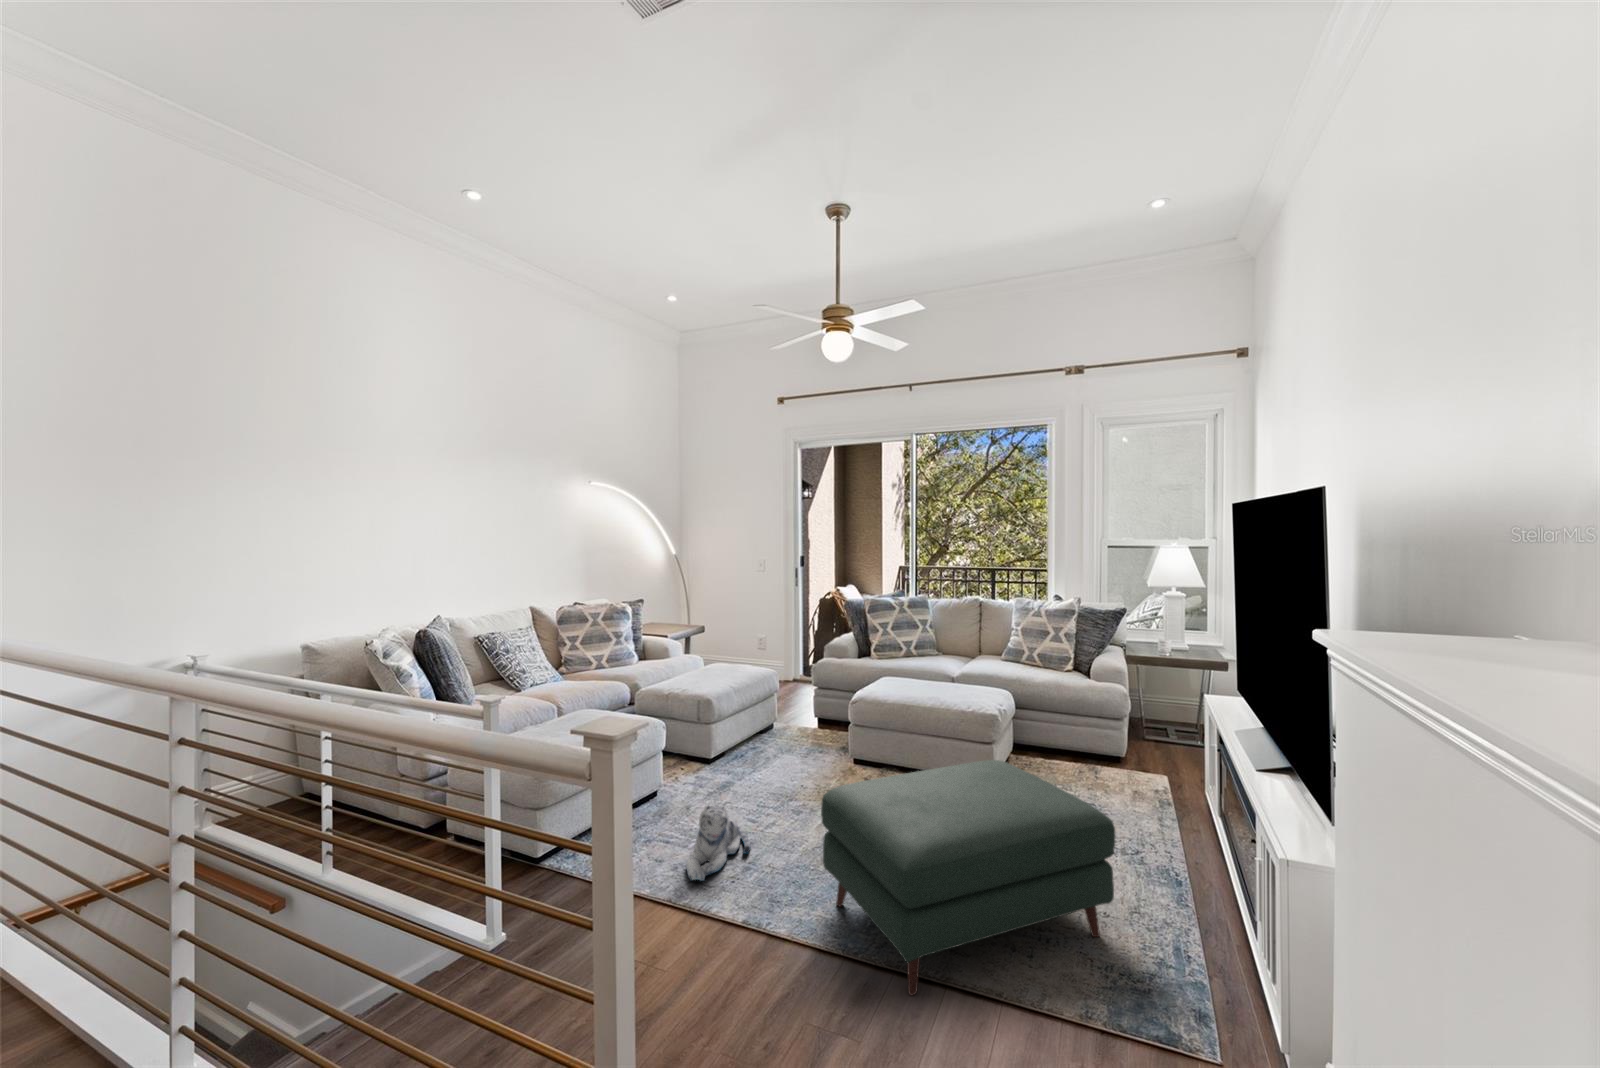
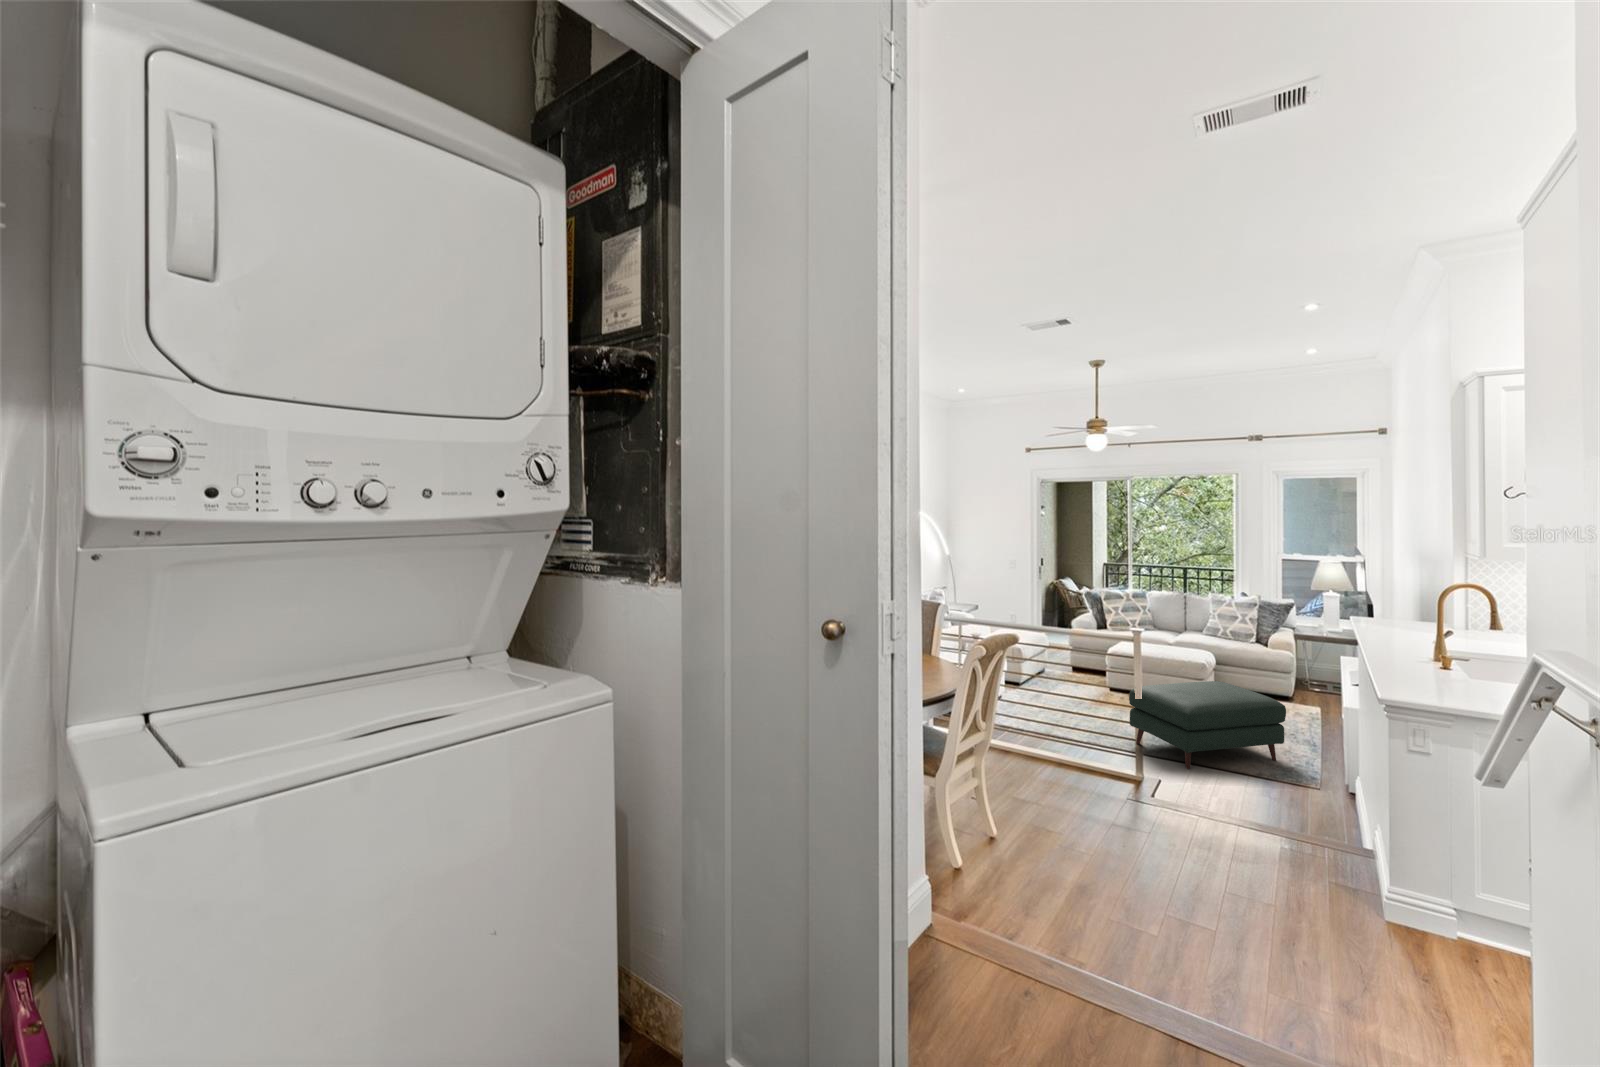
plush toy: present [686,806,751,881] -> none [1048,698,1077,732]

